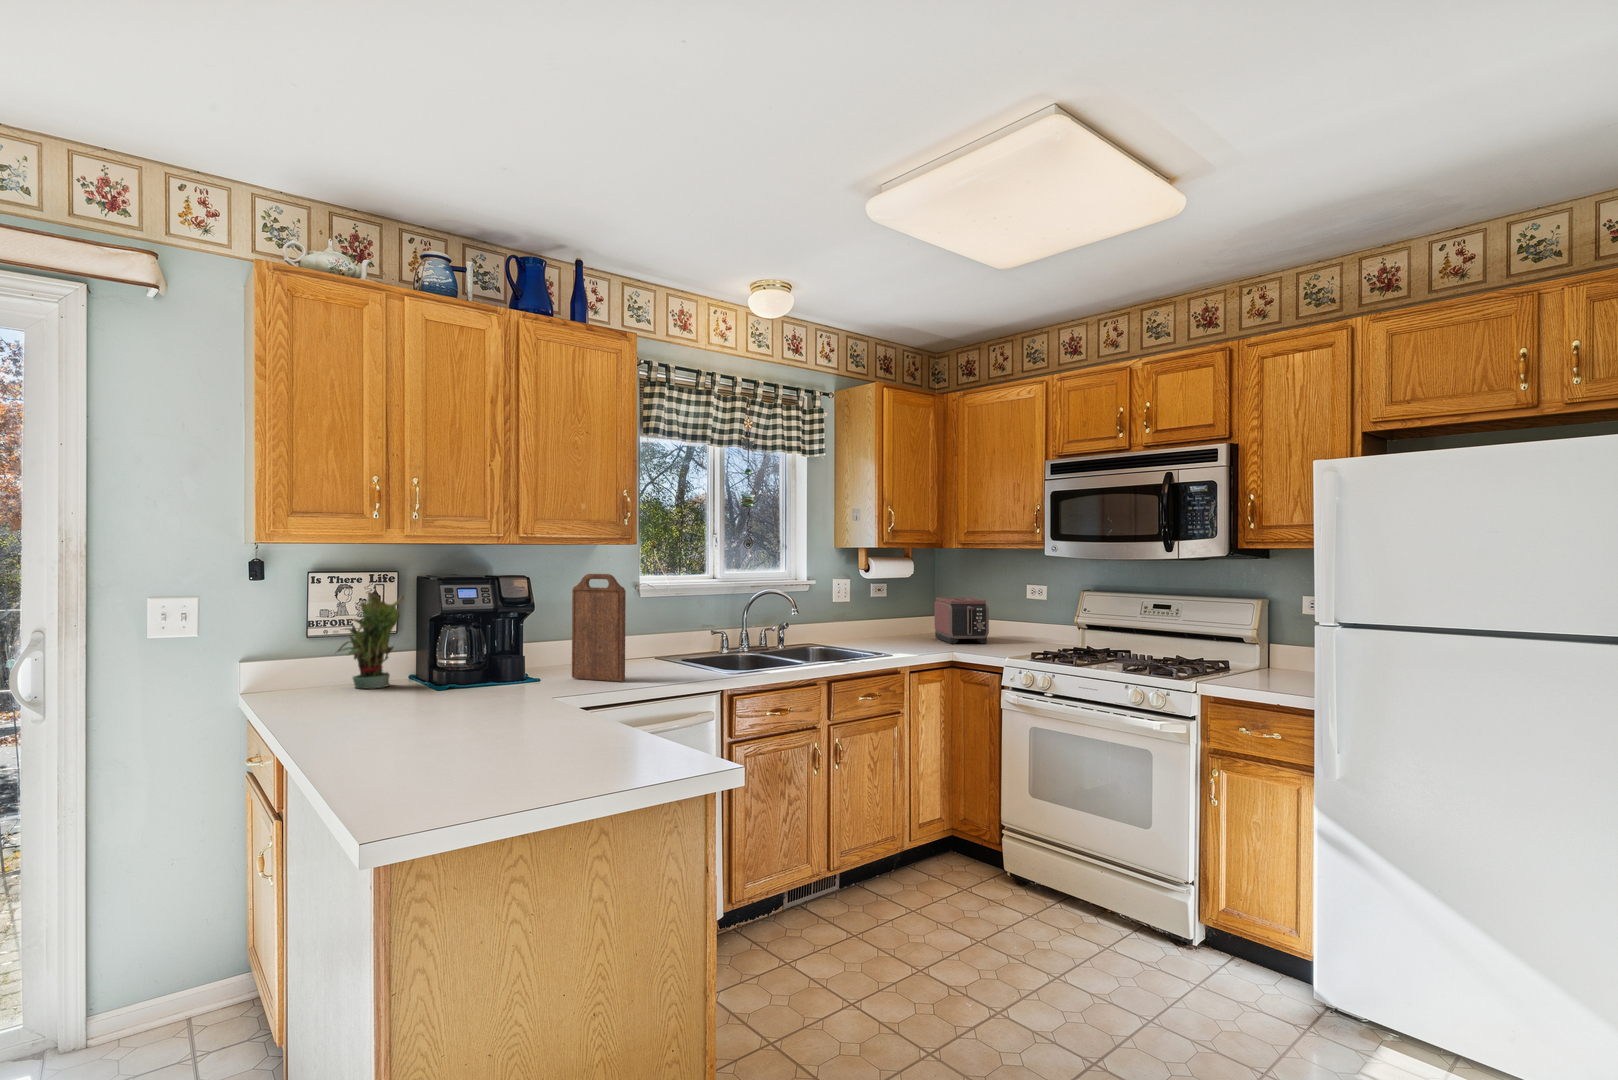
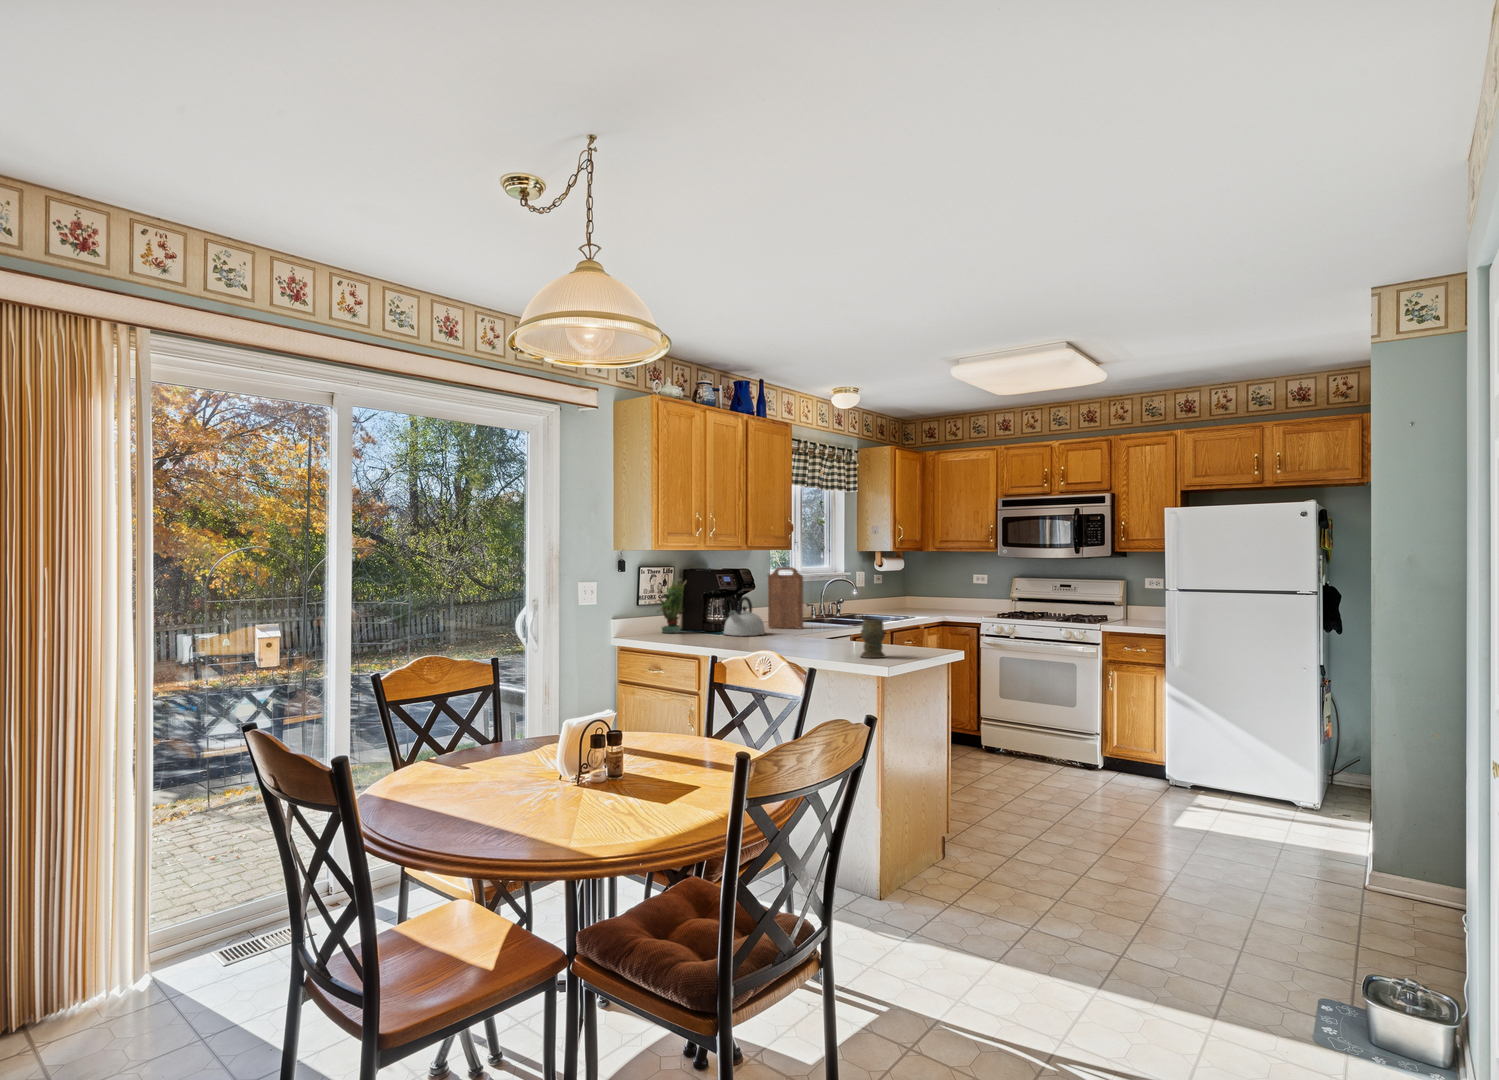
toaster: present [934,597,989,644] -> none [913,583,953,612]
kettle: none [425,627,513,701] -> present [723,597,765,636]
mug: none [408,702,491,806] -> present [860,619,885,658]

